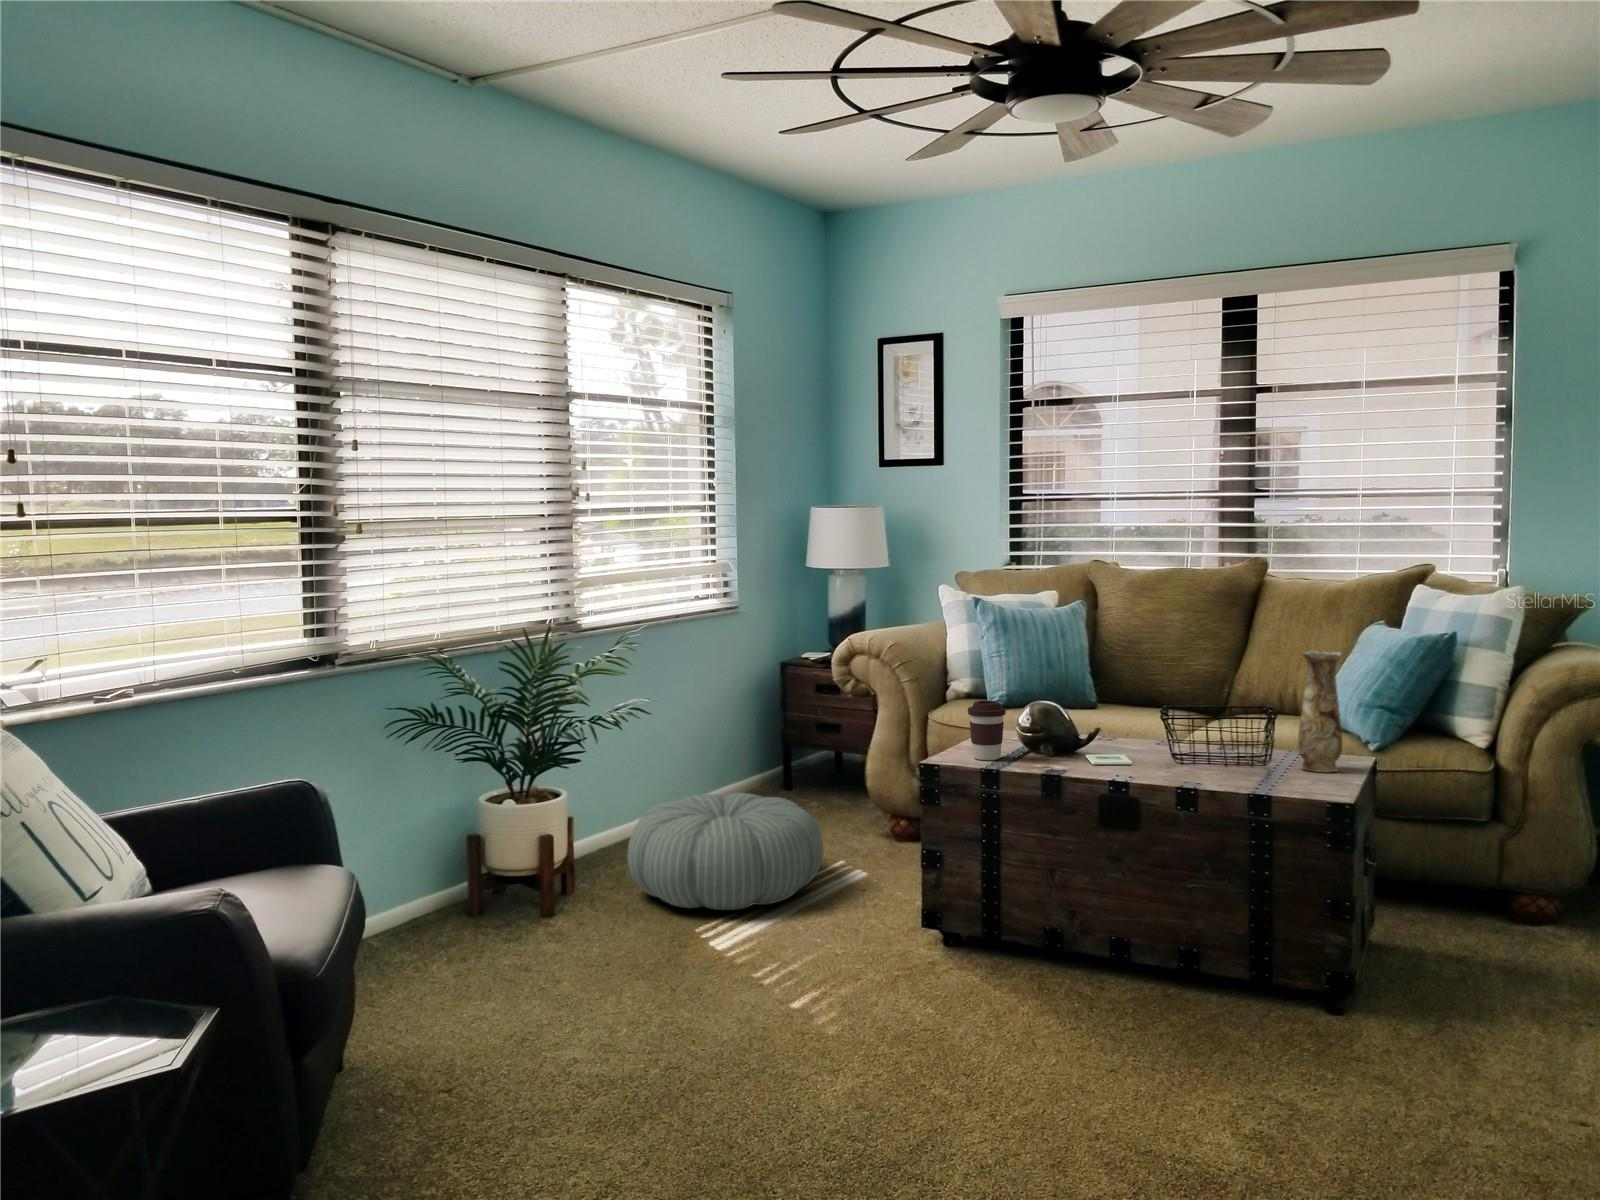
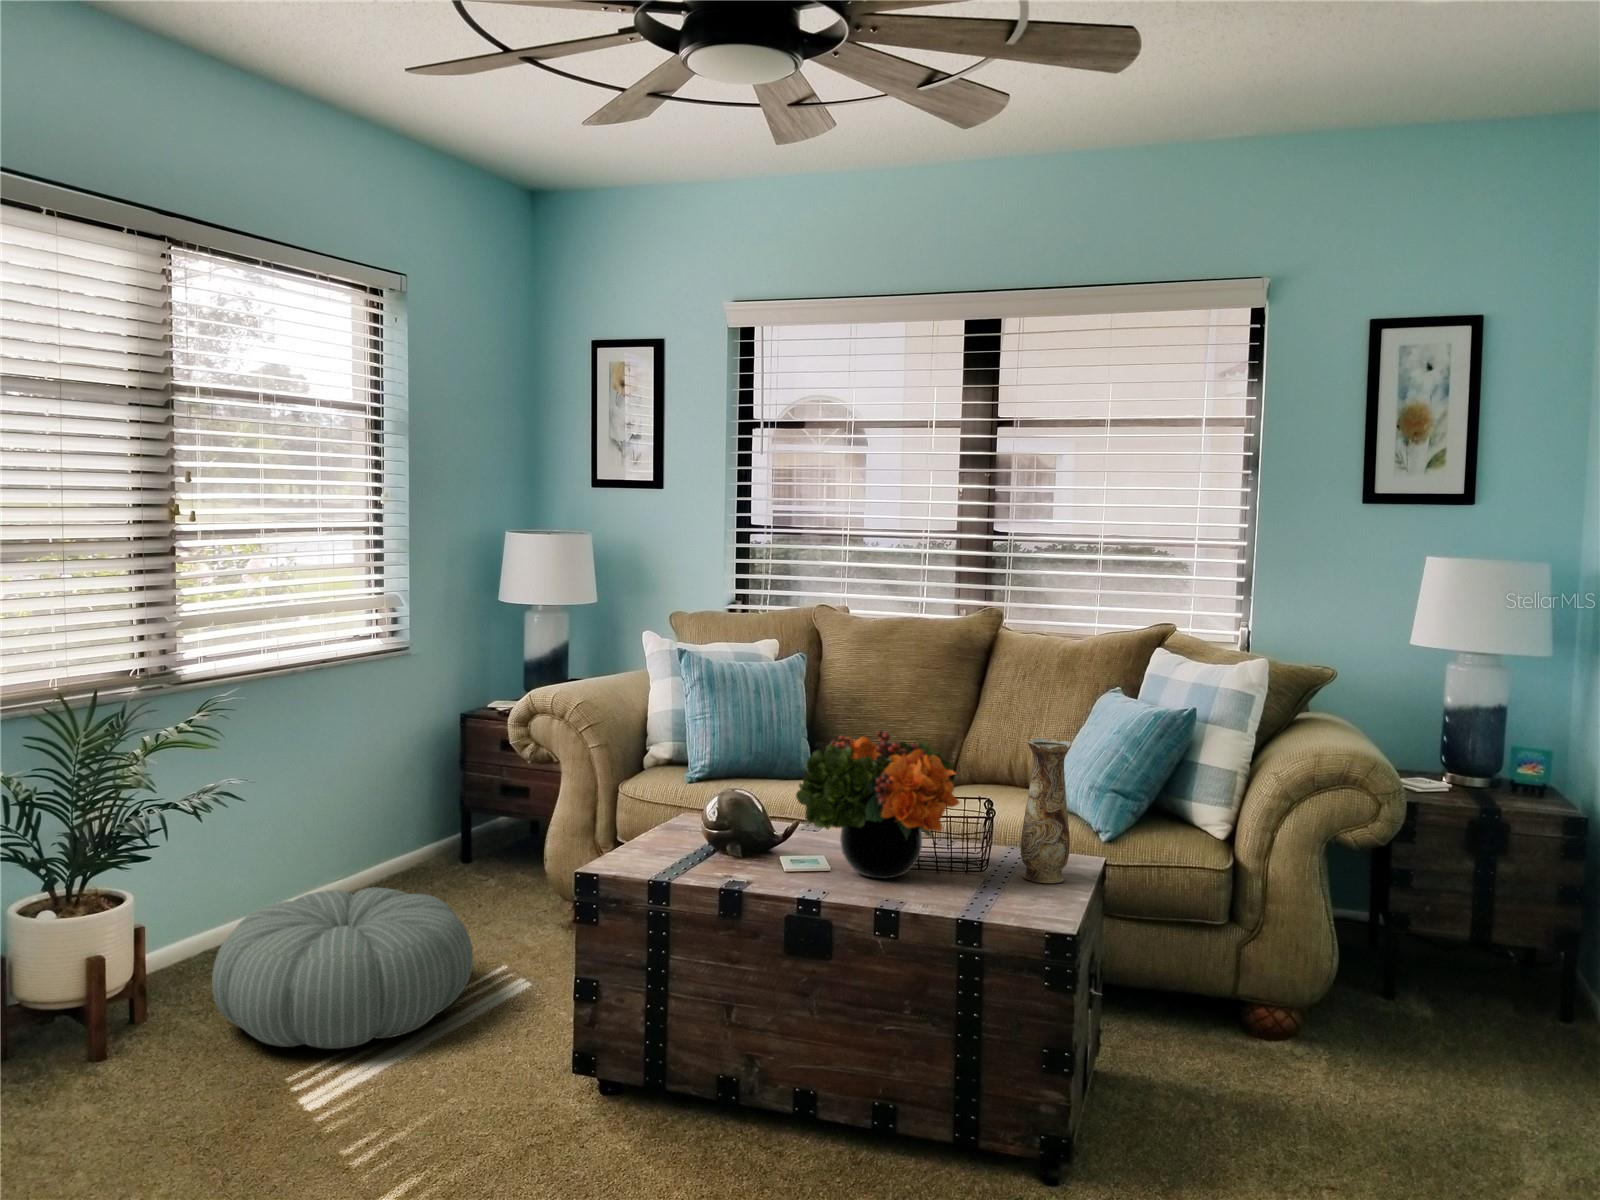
flower arrangement: none [1098,645,1244,768] -> present [796,730,959,879]
coffee cup: present [968,701,1006,760] -> none [638,793,684,868]

